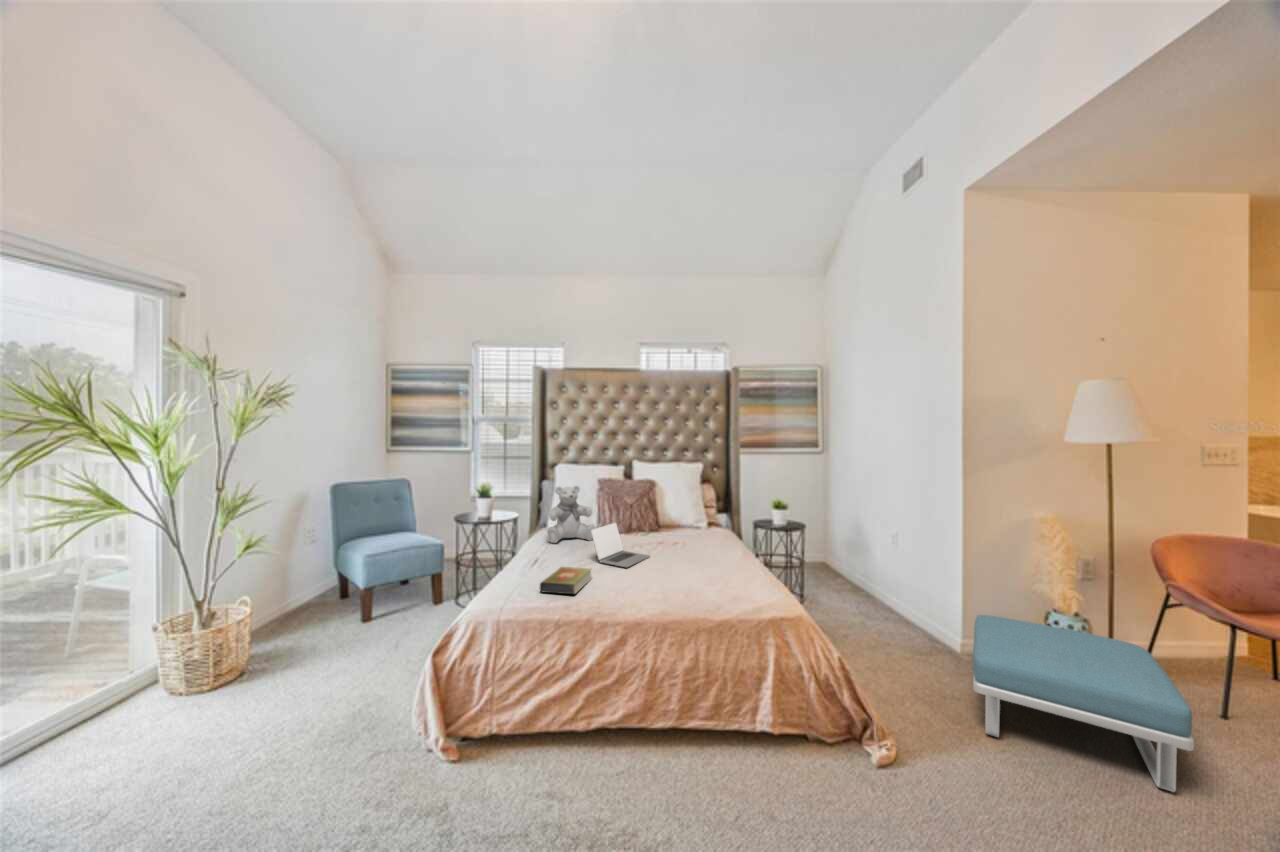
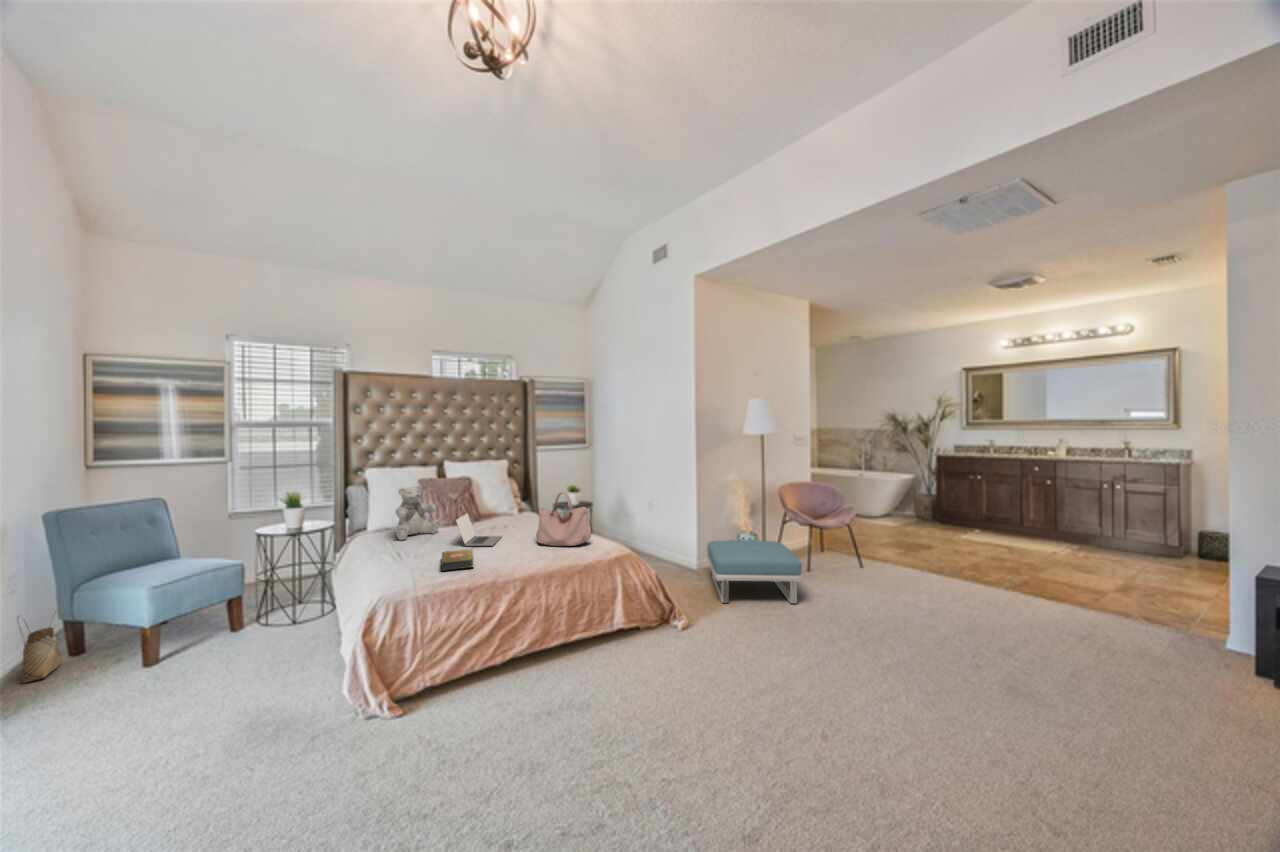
handbag: none [678,510,747,587] -> present [536,492,591,546]
woven basket: none [301,560,333,613] -> present [18,613,63,683]

